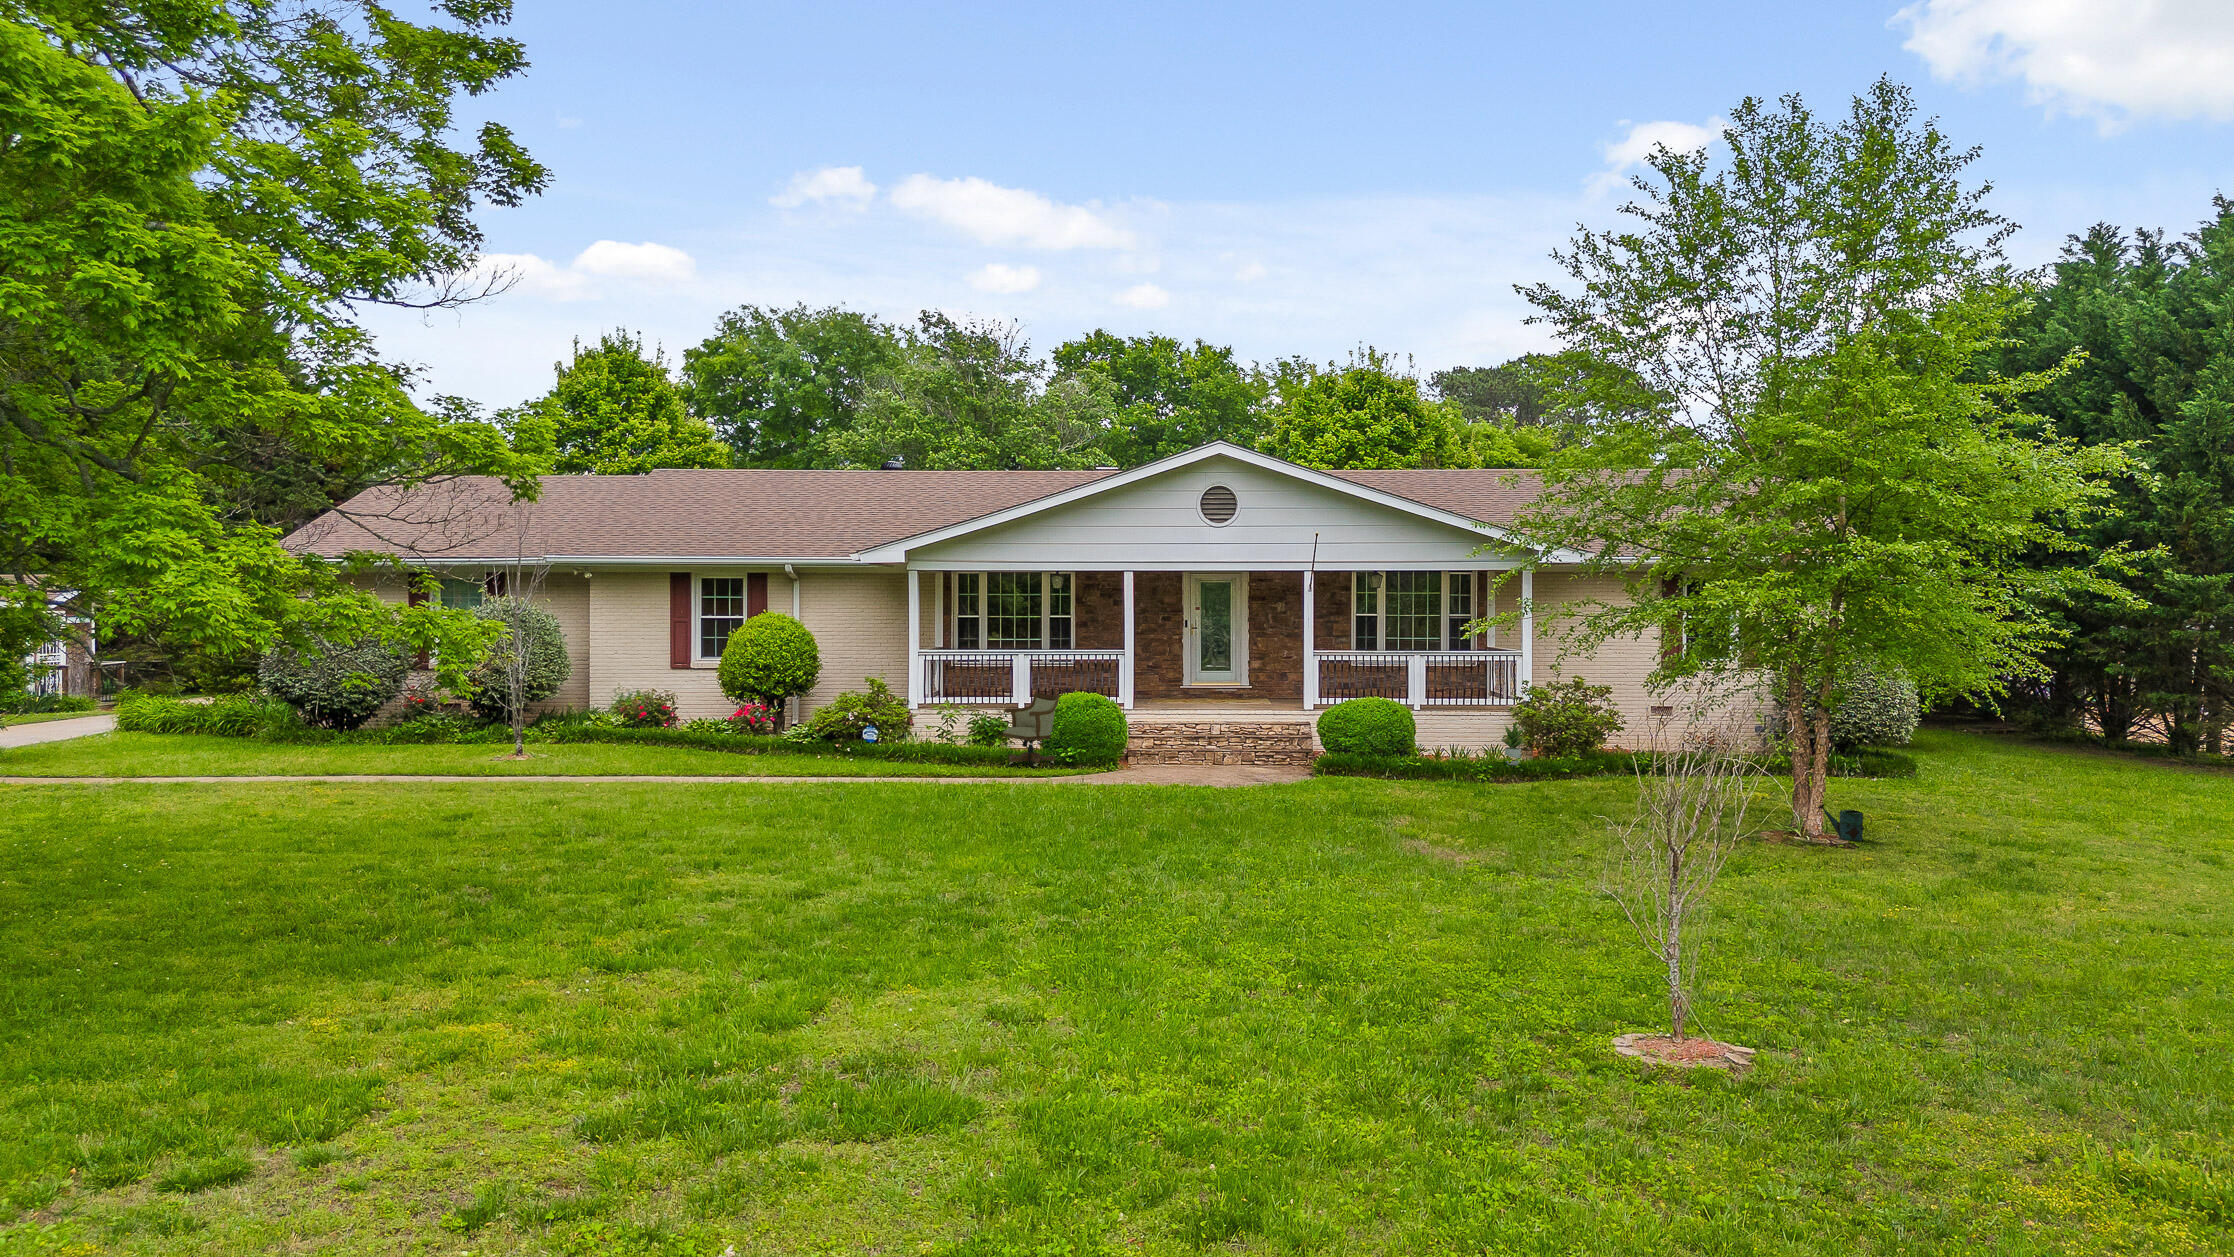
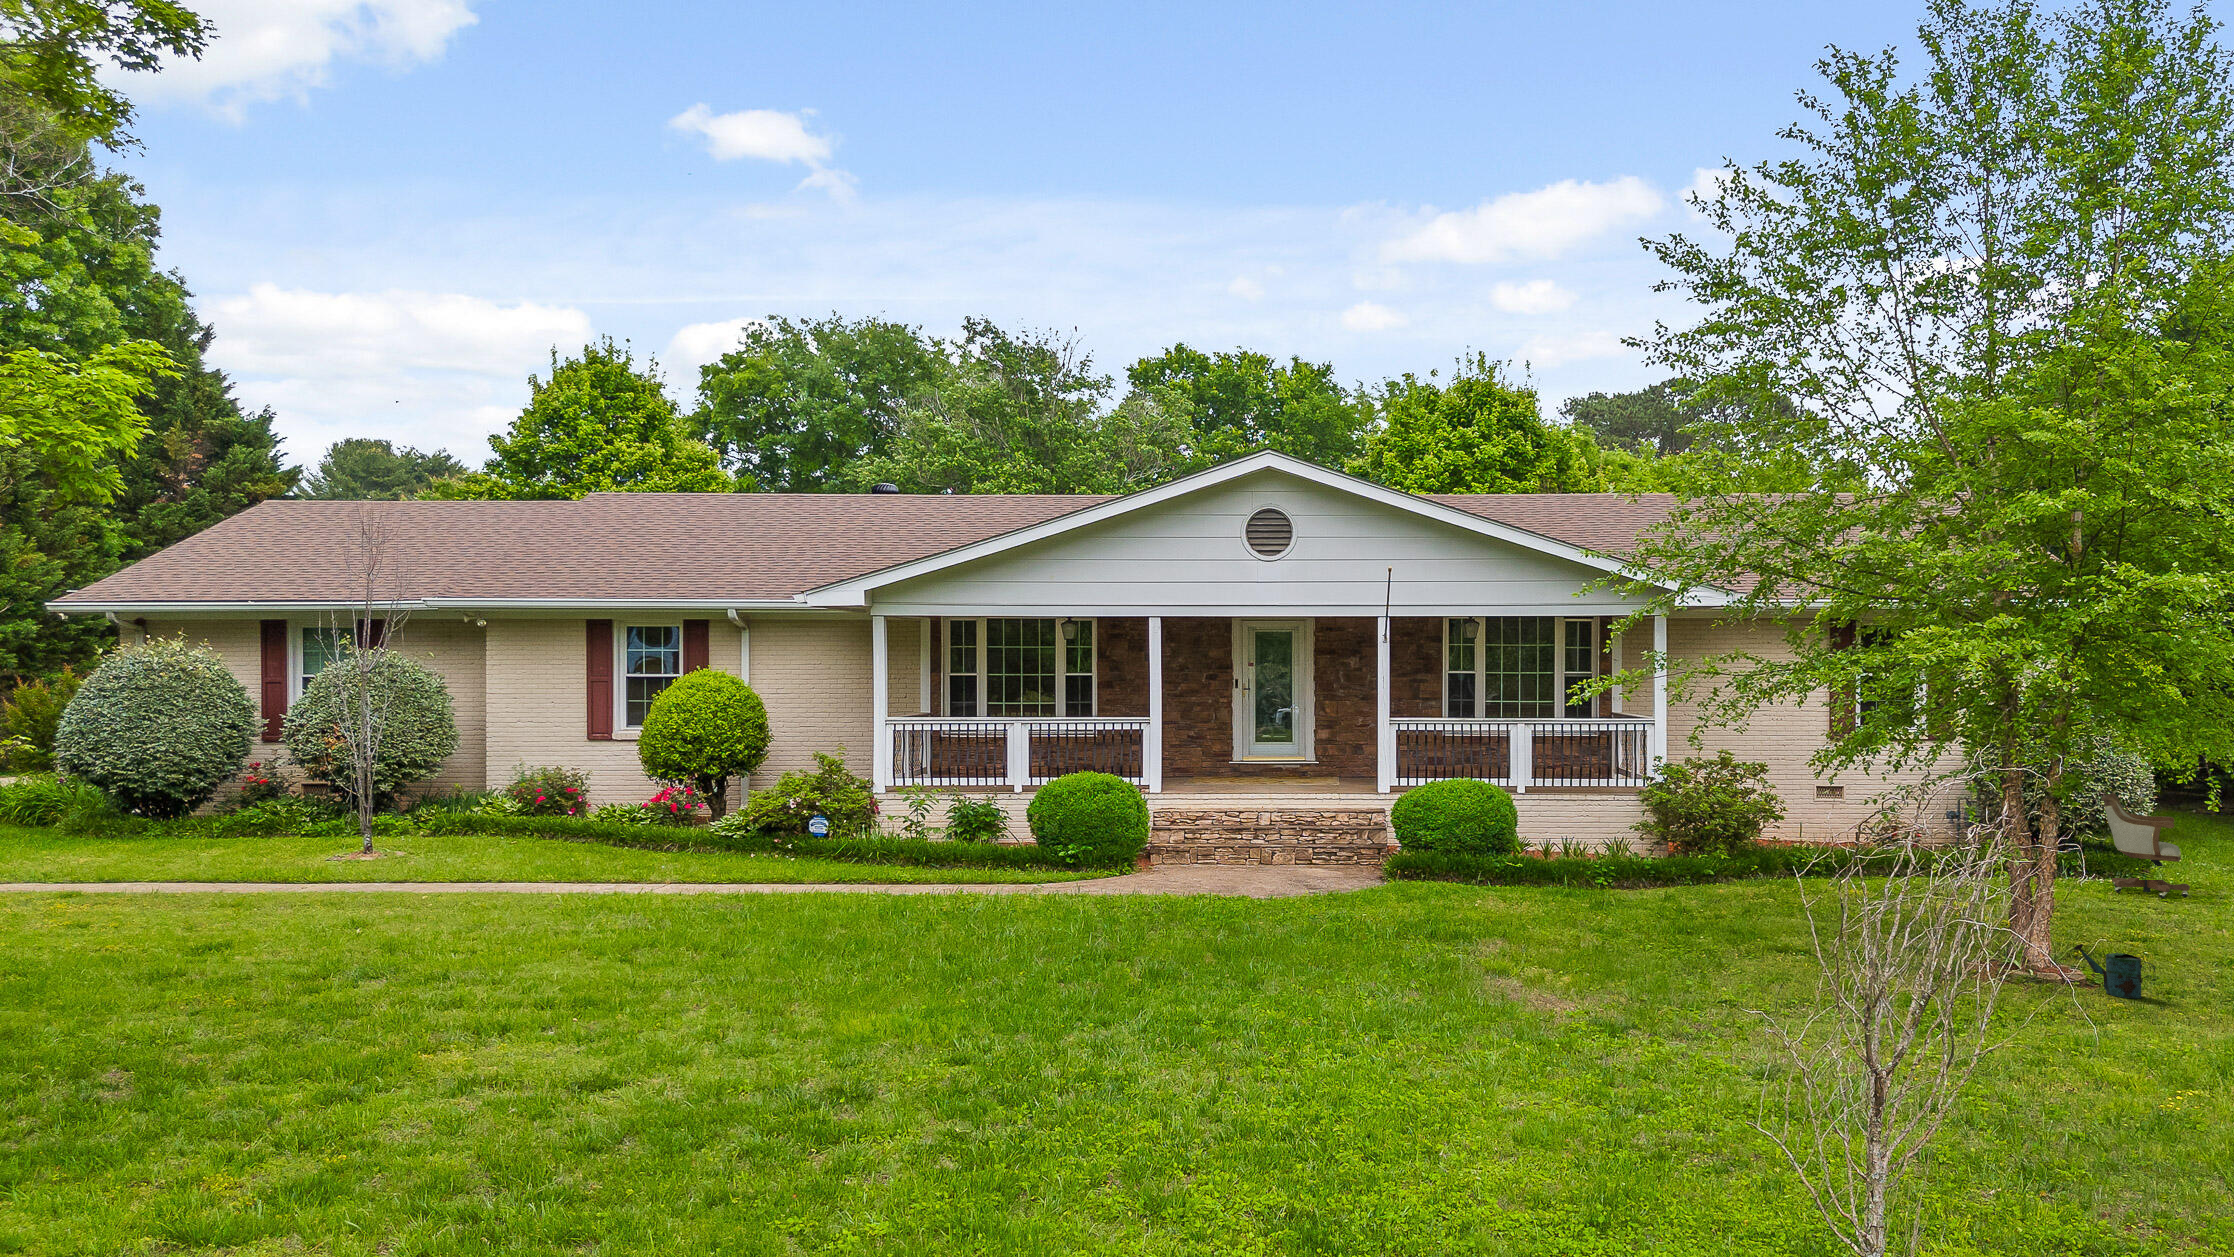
chair: present [1003,692,1061,768] -> present [2101,793,2190,898]
potted plant: present [1502,722,1526,765] -> none [1626,814,1665,870]

